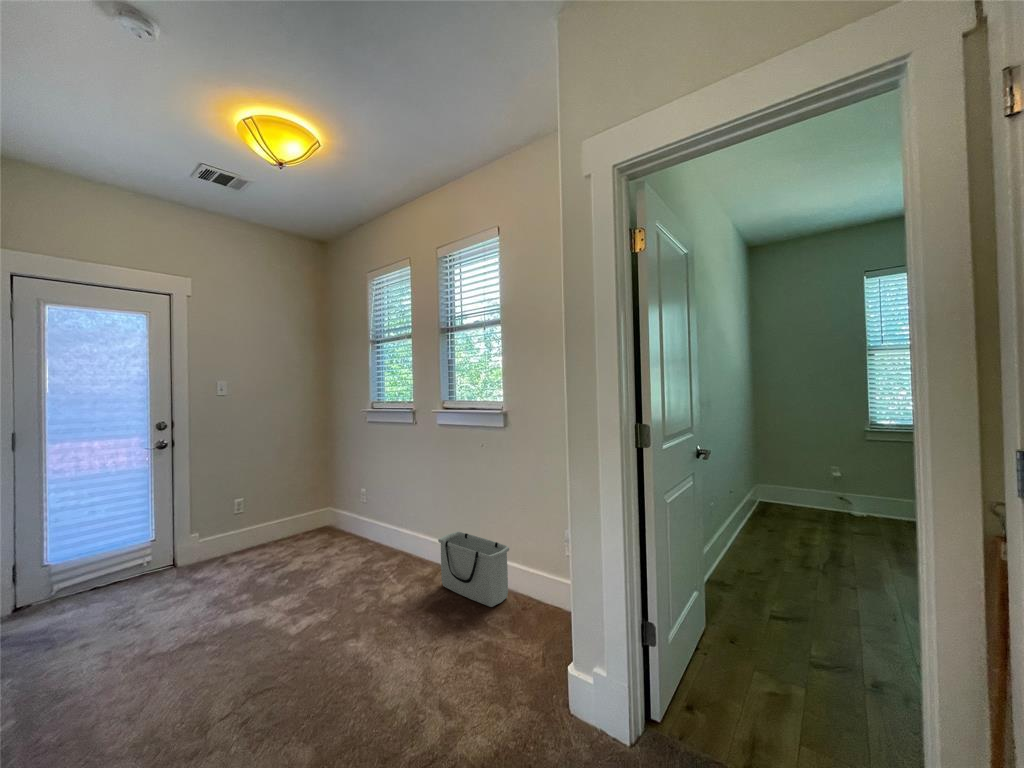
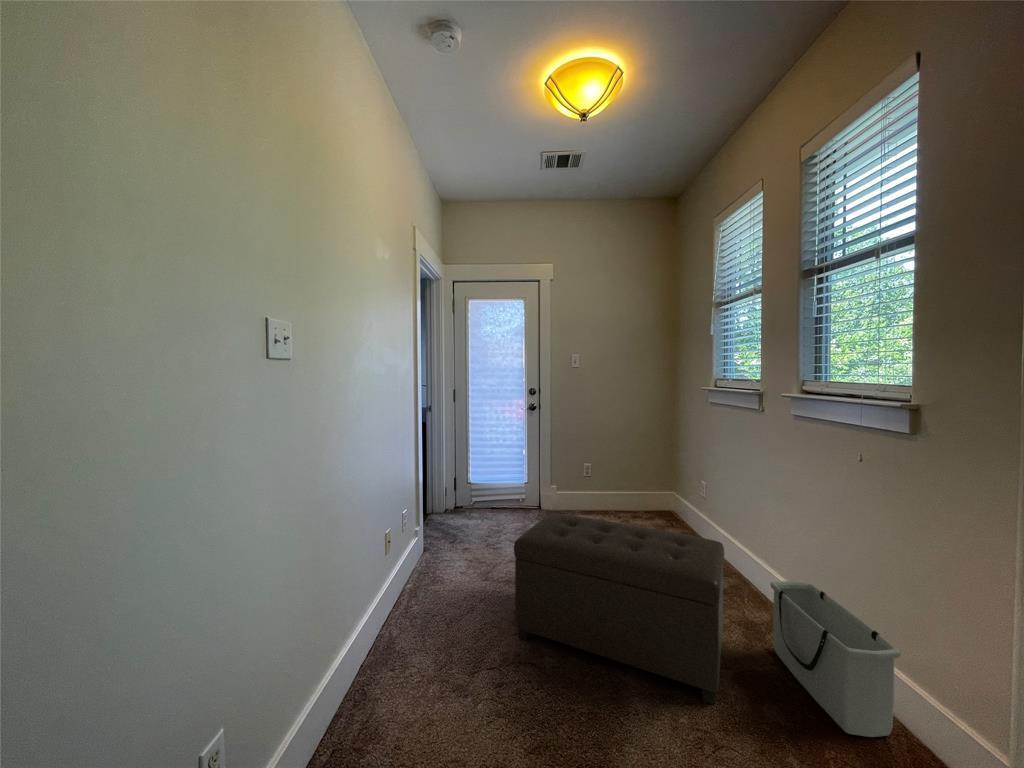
ottoman: none [225,522,425,688] -> present [514,513,724,705]

